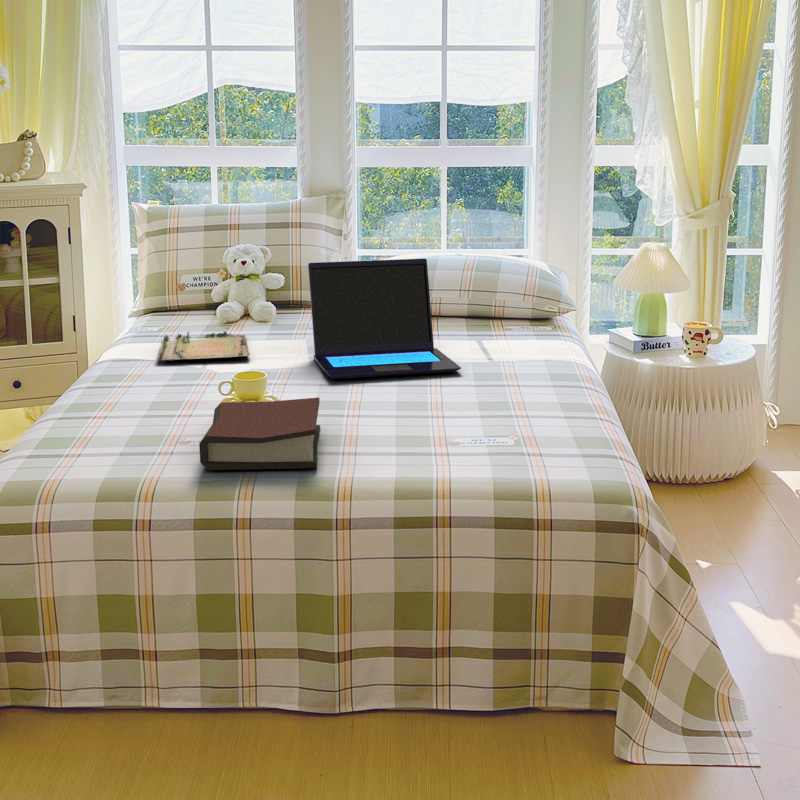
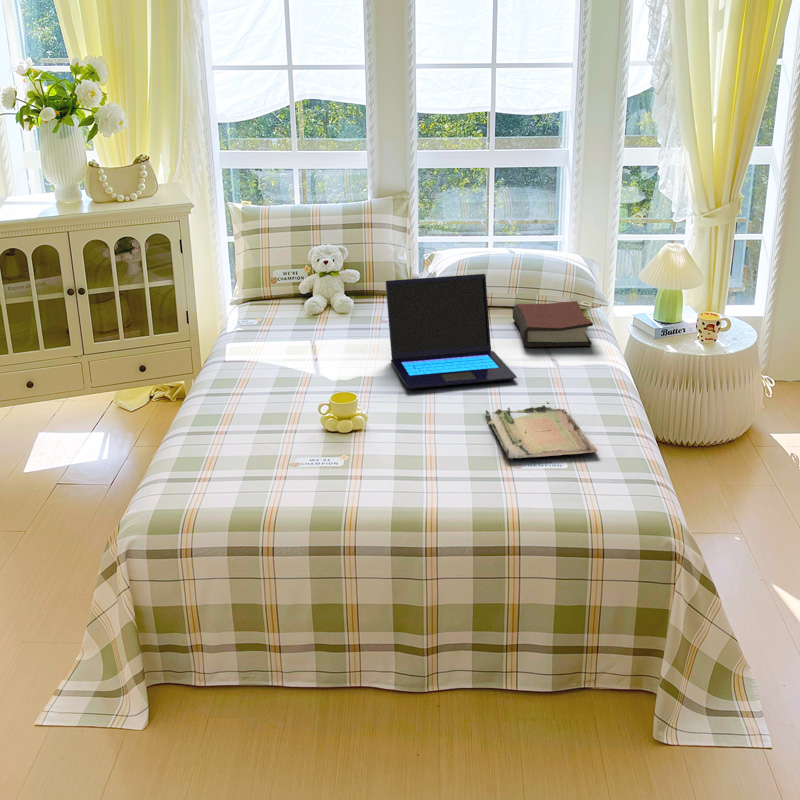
tray: present [159,328,250,361] -> present [486,402,598,460]
hardback book: present [199,397,320,470] -> present [513,301,593,347]

